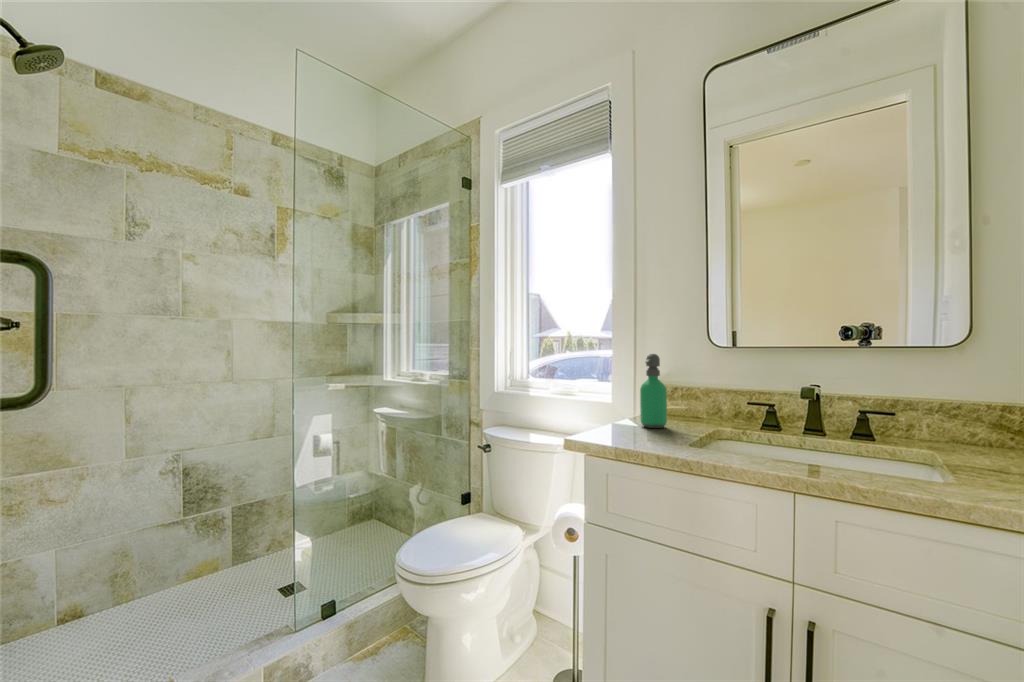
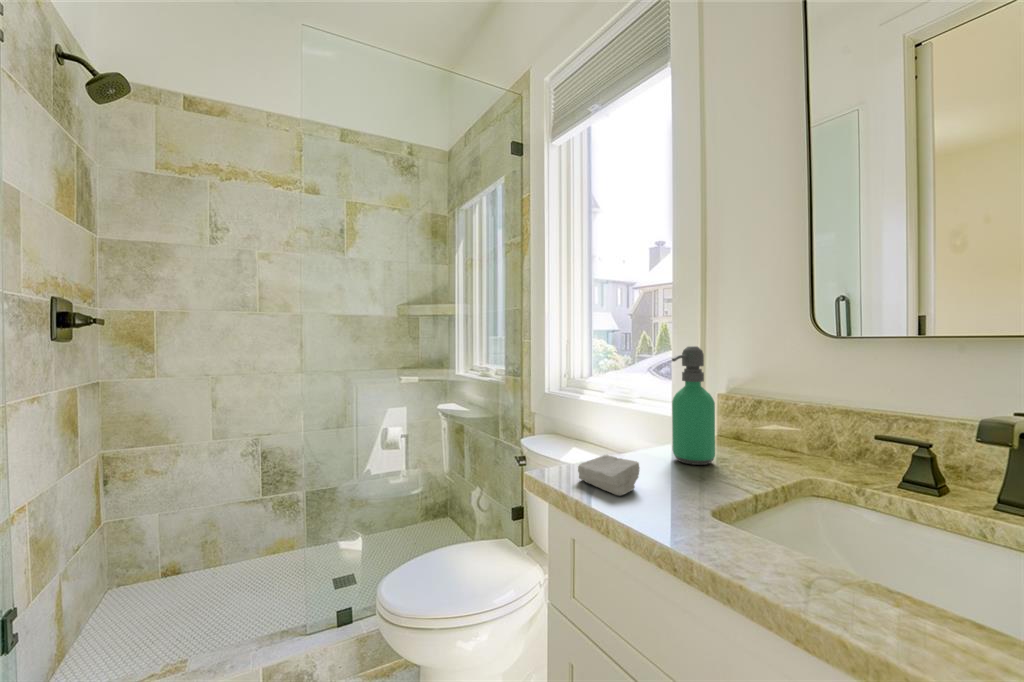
soap bar: none [608,423,647,445] -> present [578,455,639,495]

